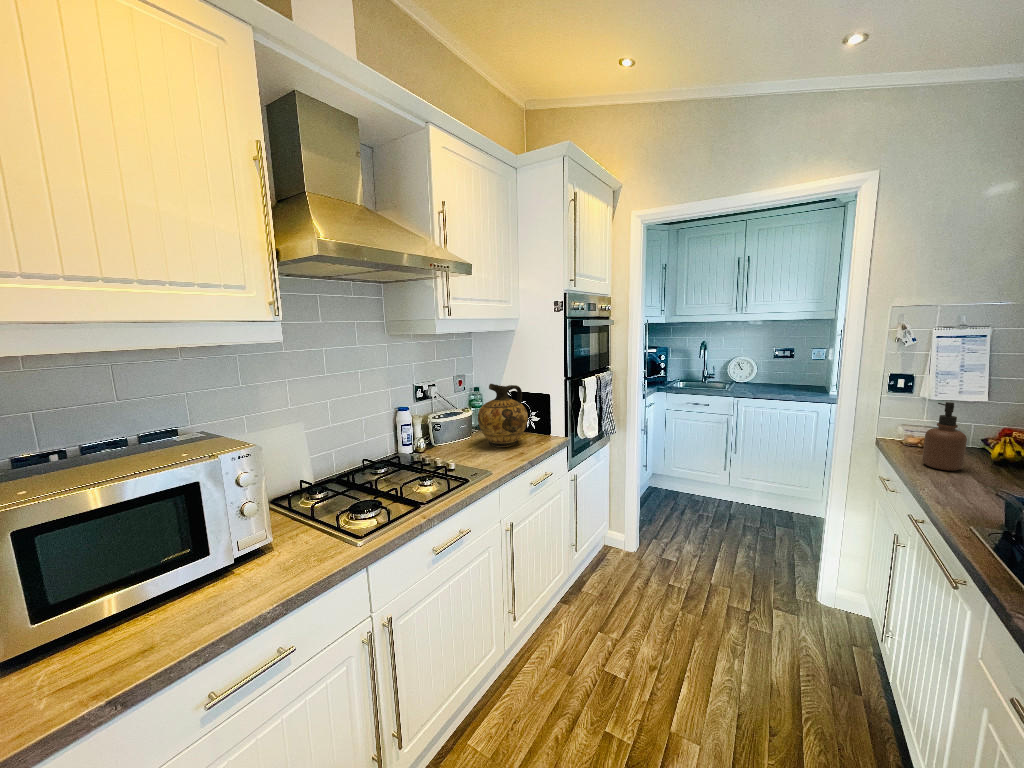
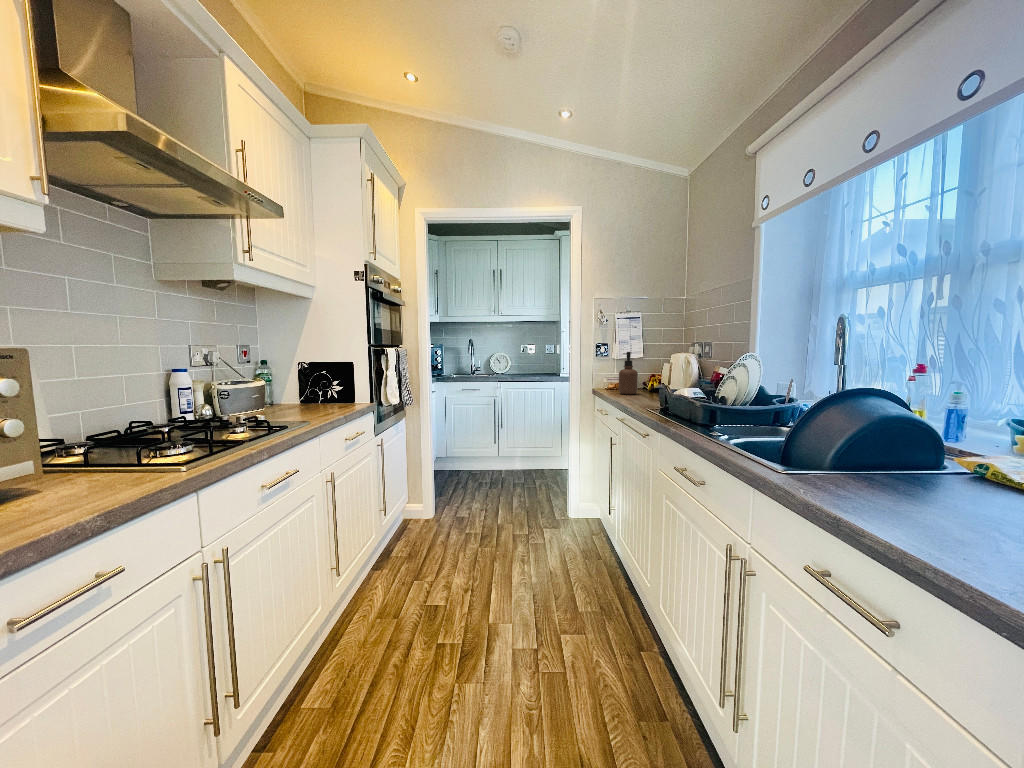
ceramic jug: present [478,384,528,447] -> none [277,345,335,411]

